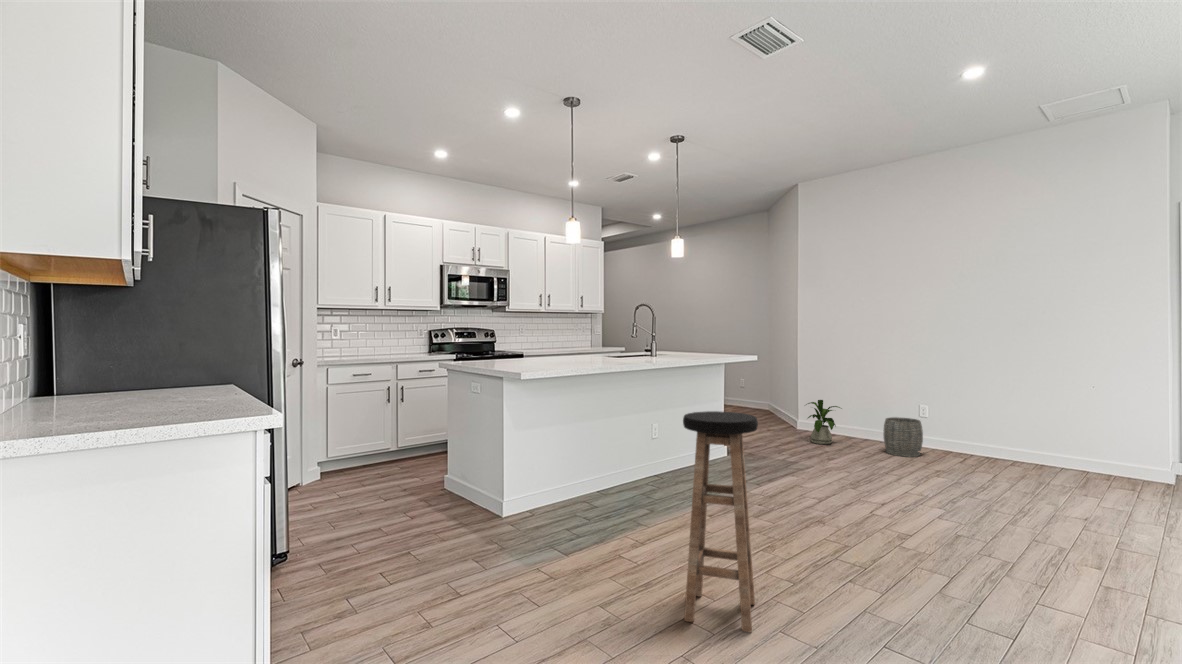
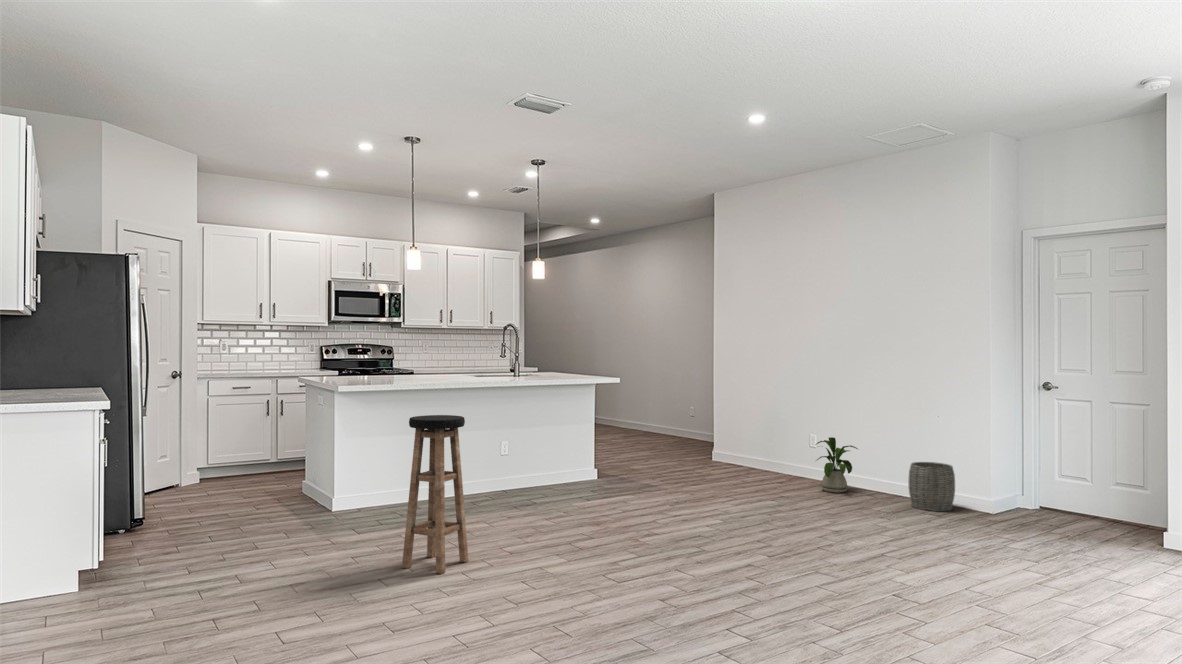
house plant: present [806,400,840,444] -> present [816,437,857,493]
woven basket: present [883,417,923,457] -> present [909,462,955,511]

